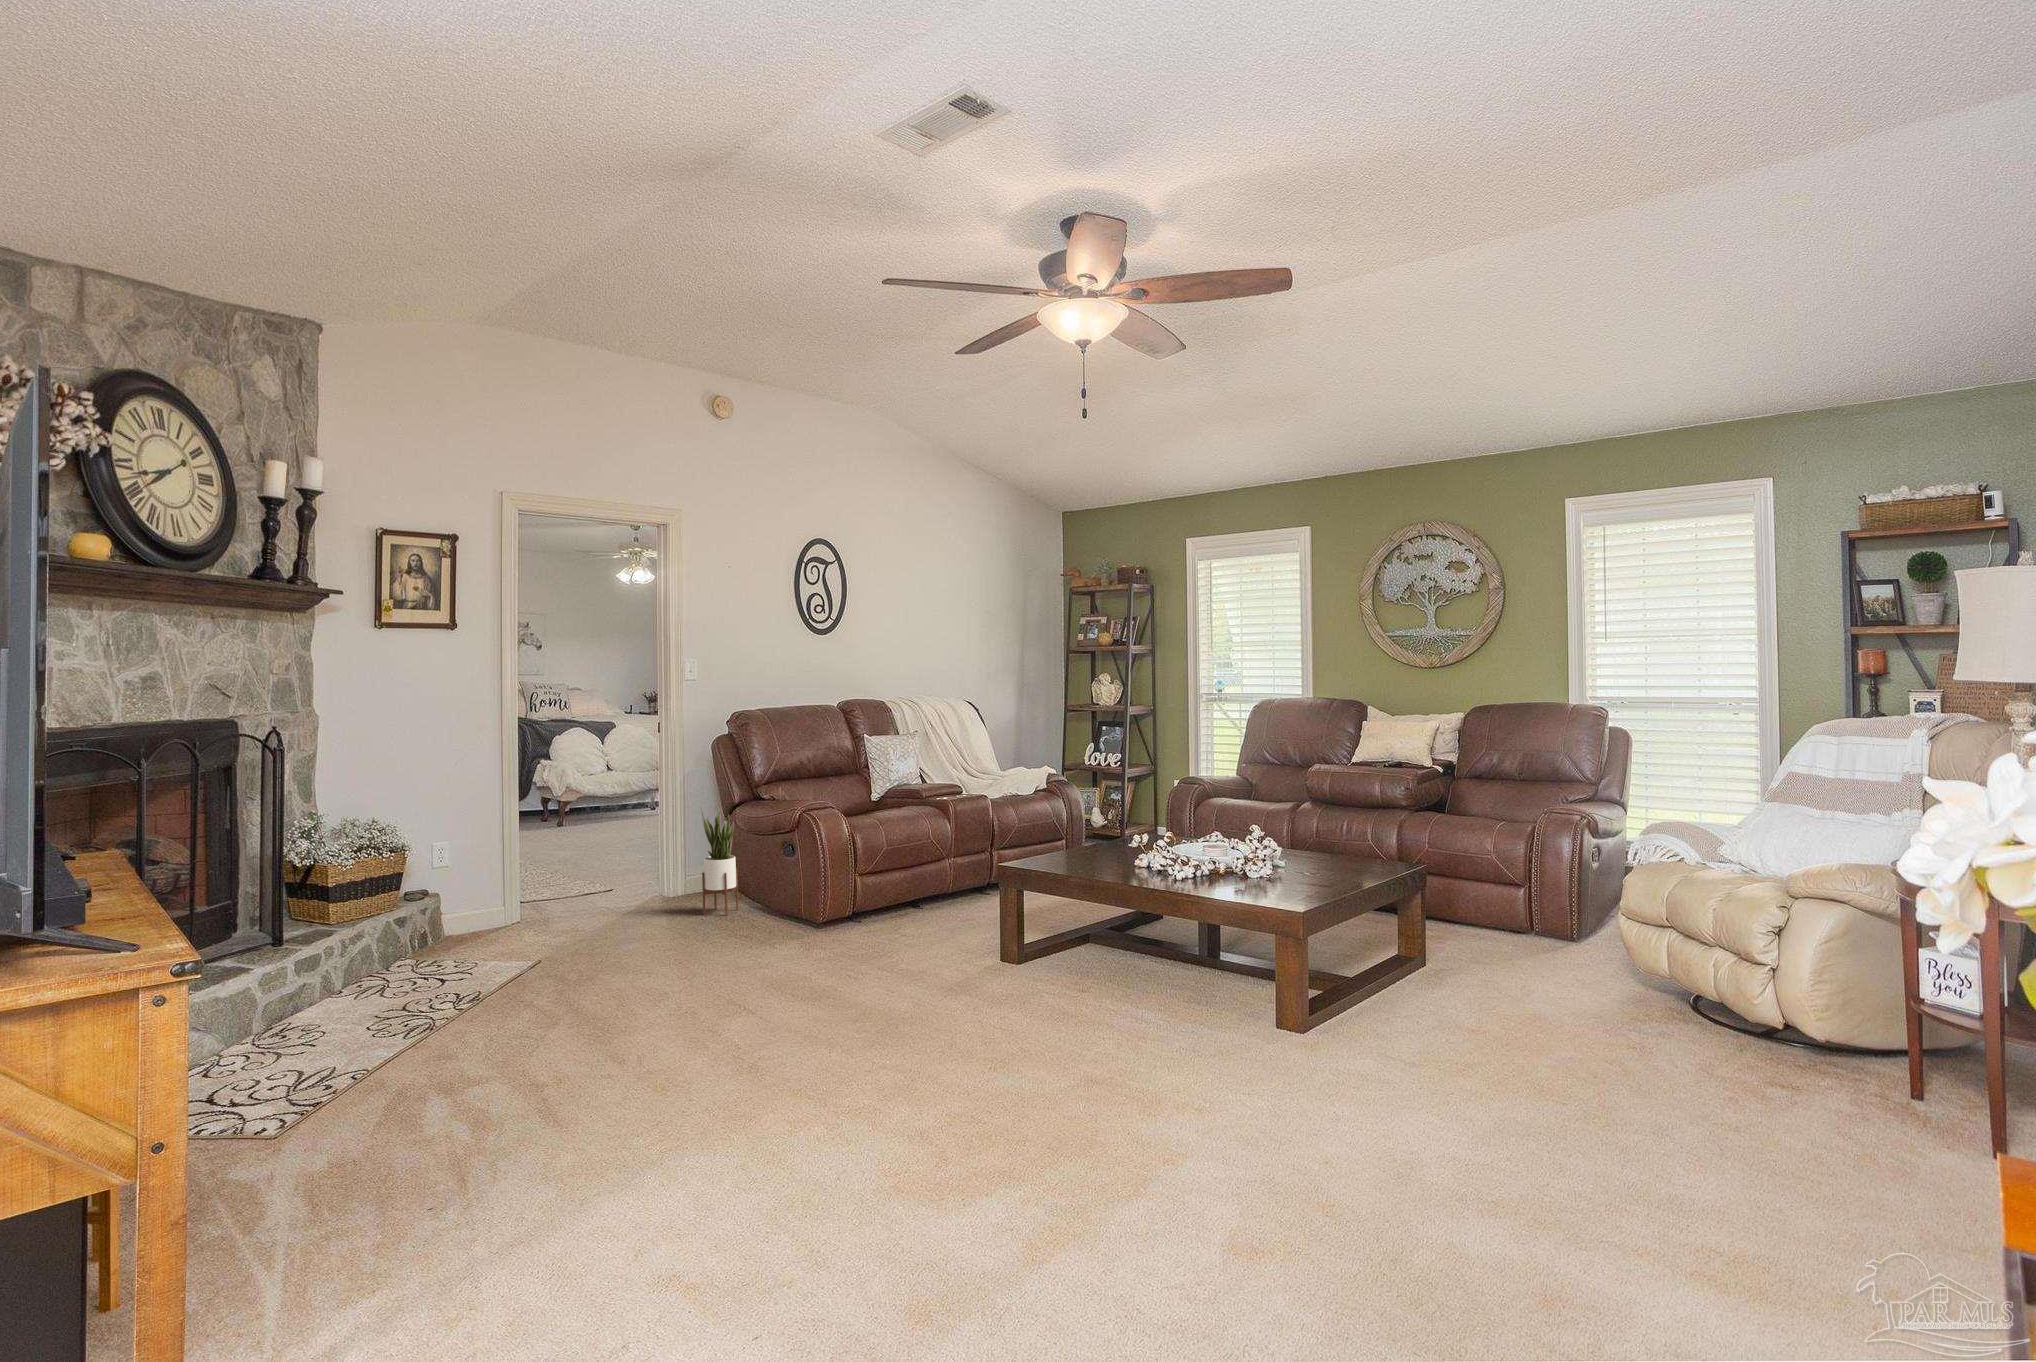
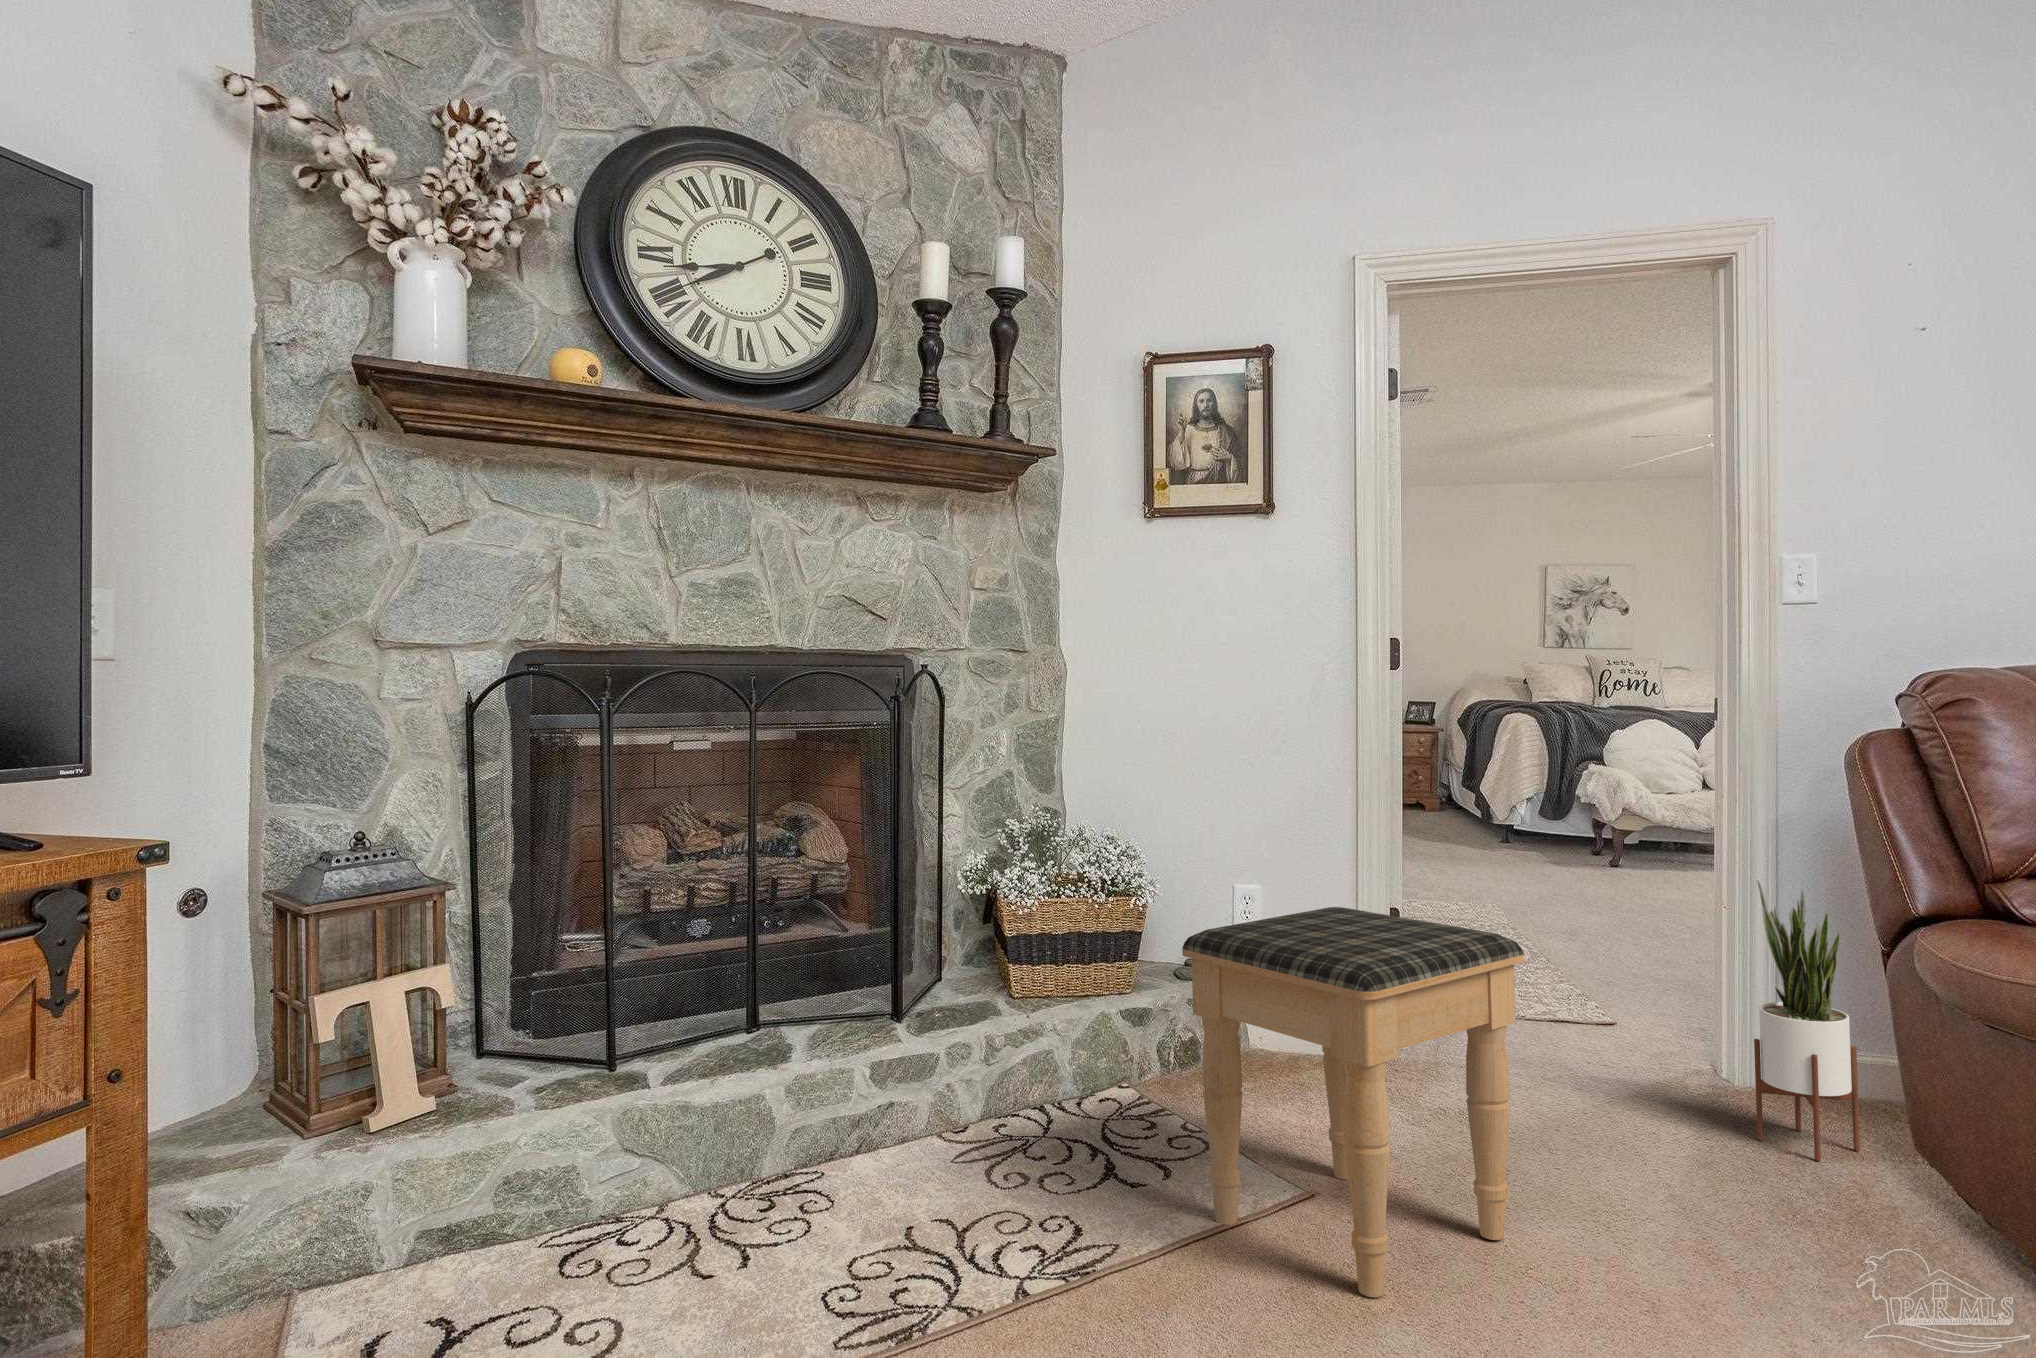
footstool: none [500,834,644,984] -> present [1182,907,1524,1297]

